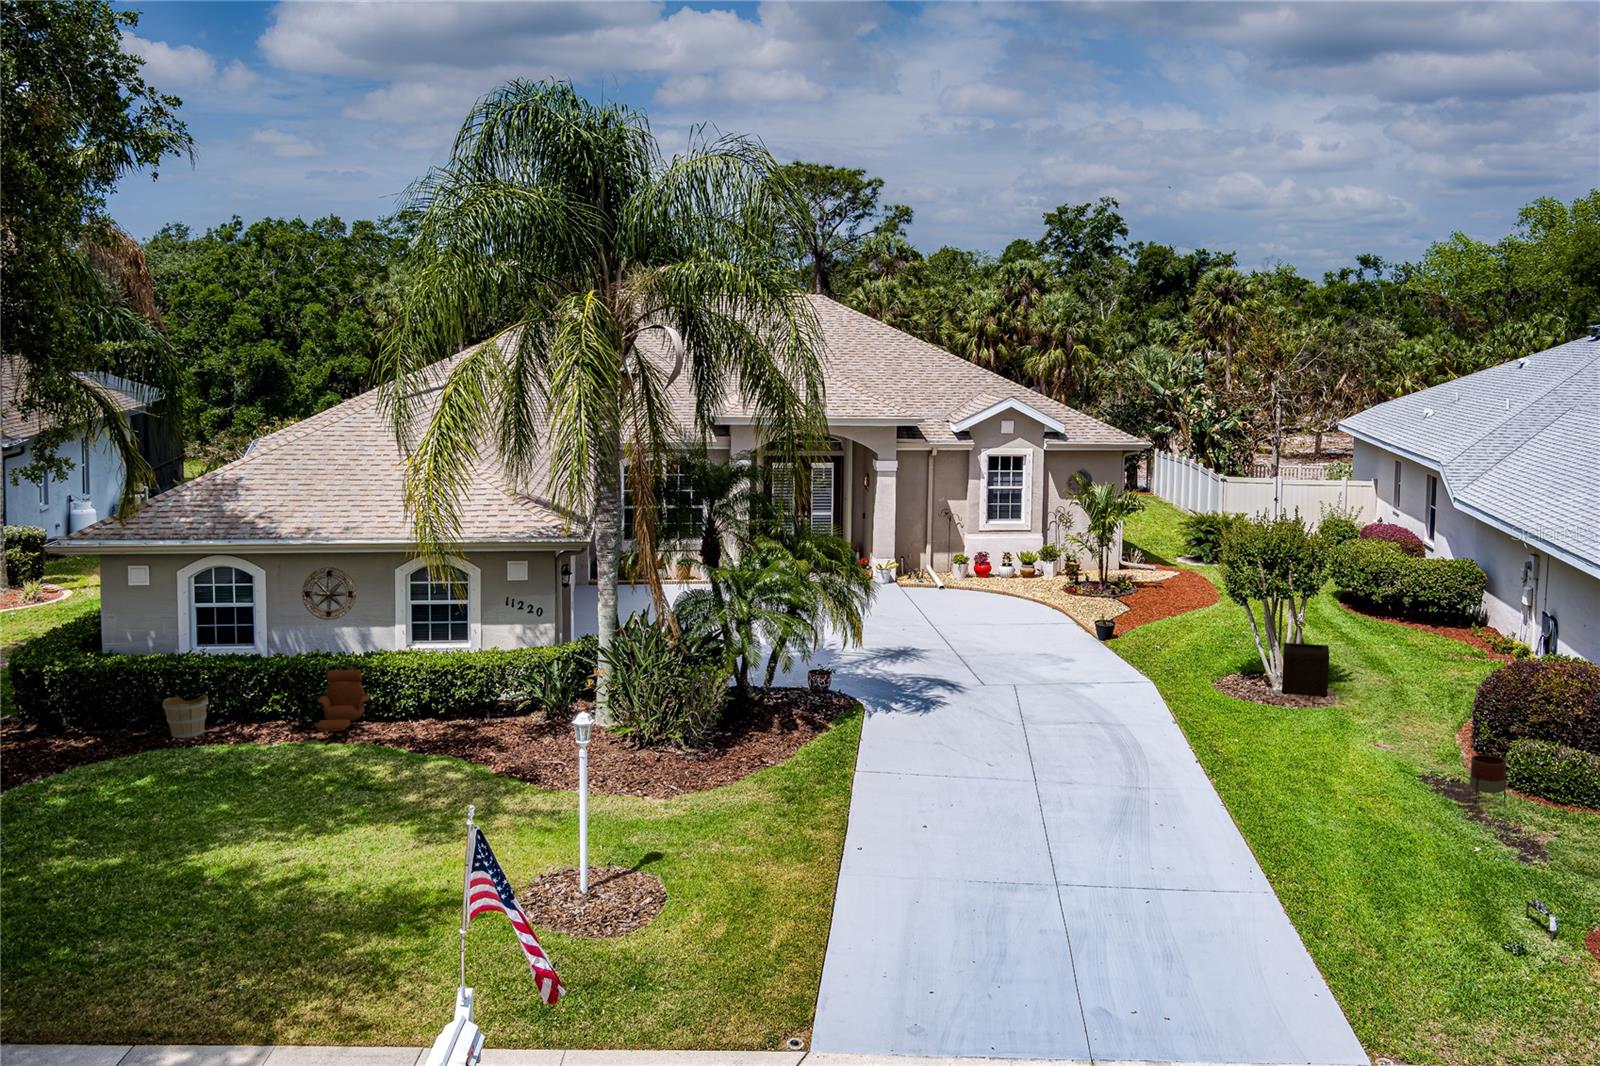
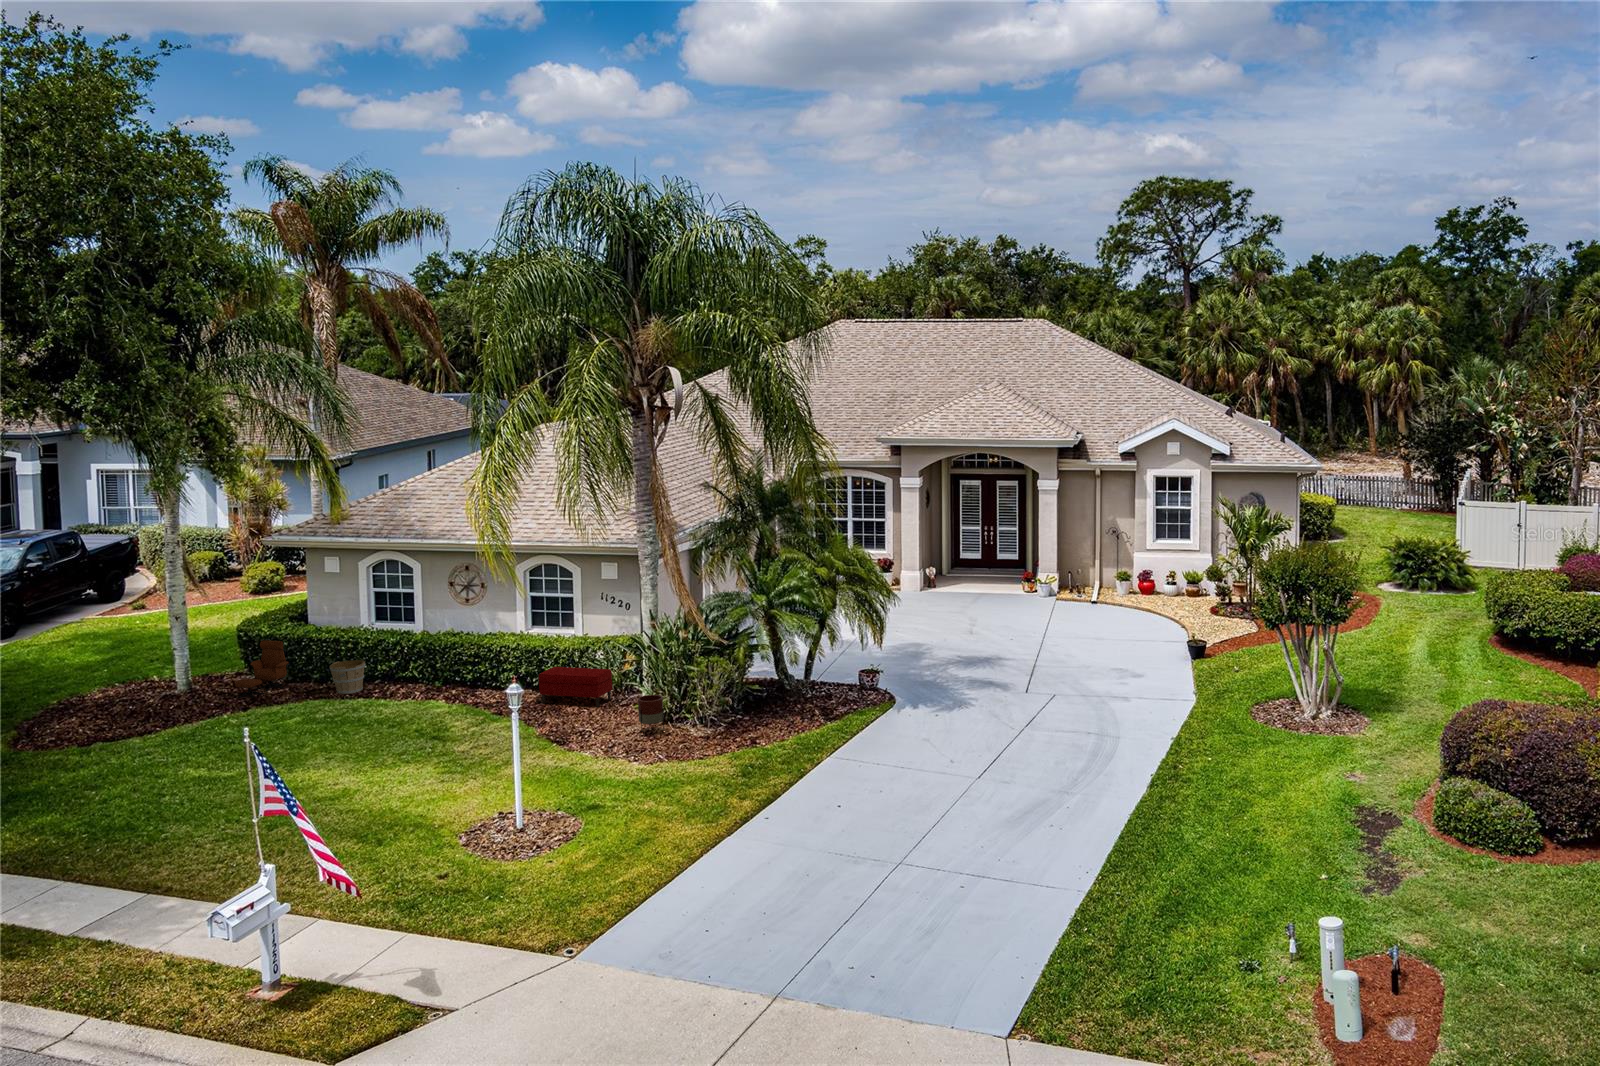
wooden crate: present [1282,643,1329,696] -> none [1327,672,1387,731]
lounge chair: present [317,670,370,746] -> present [236,640,289,698]
bench: none [459,685,544,731] -> present [539,667,613,707]
planter: present [1470,755,1507,803] -> present [638,695,664,730]

